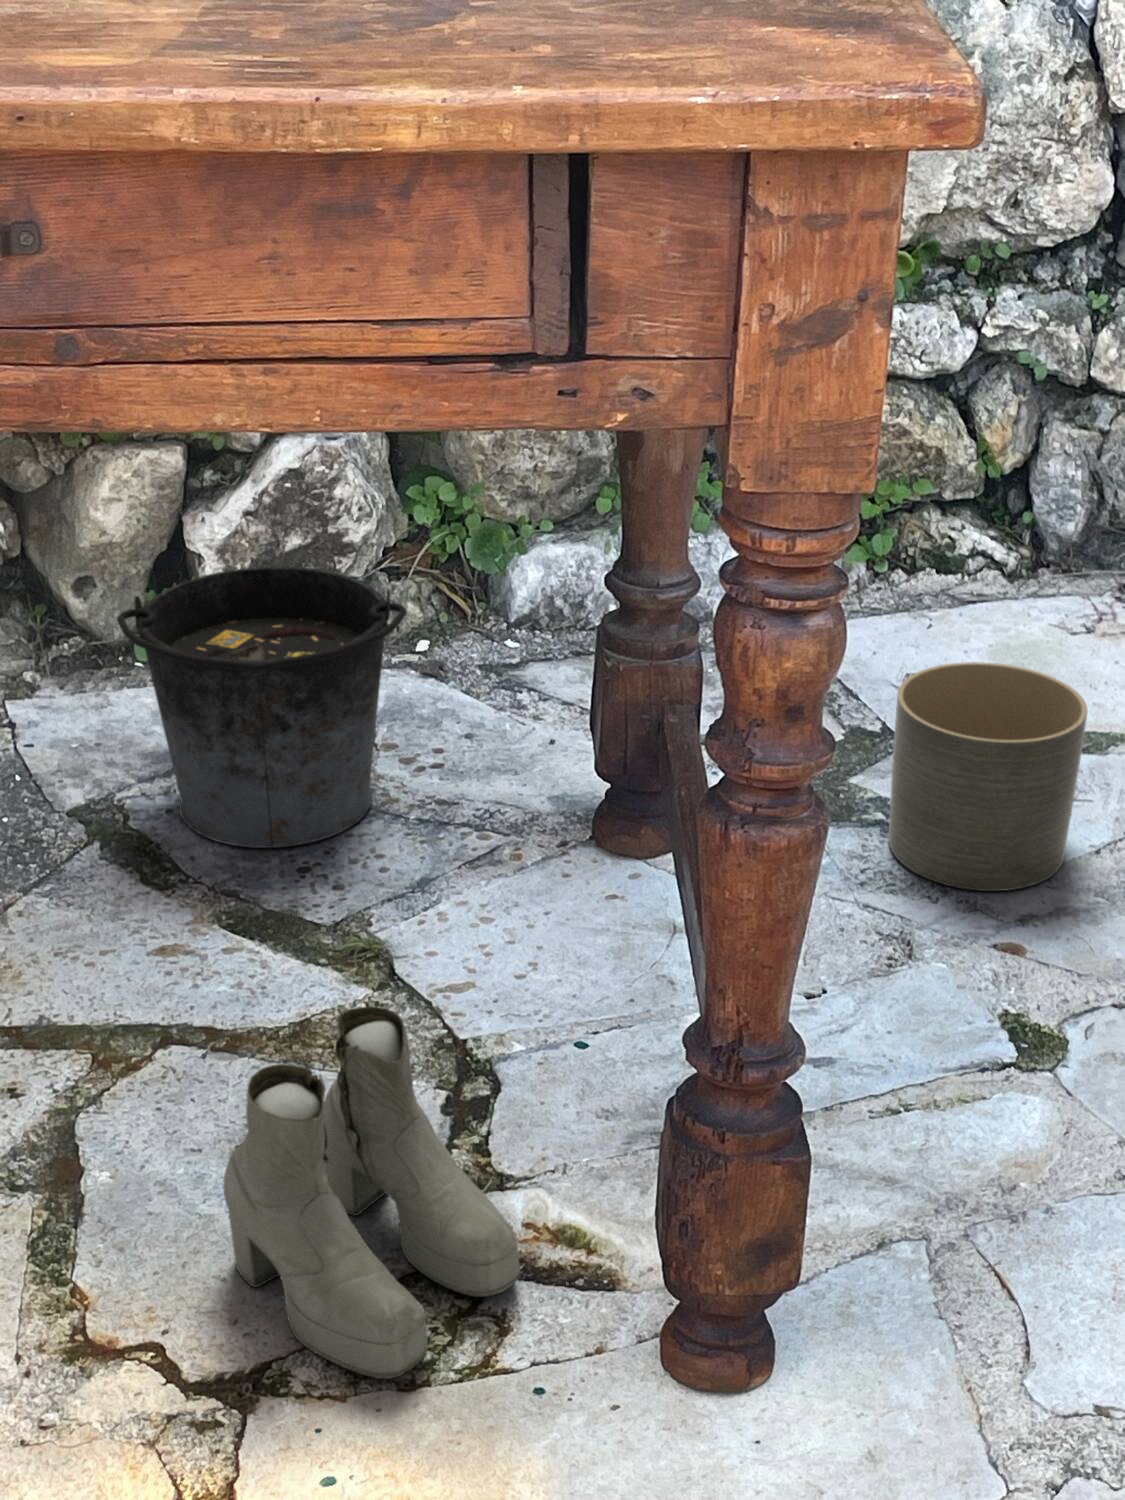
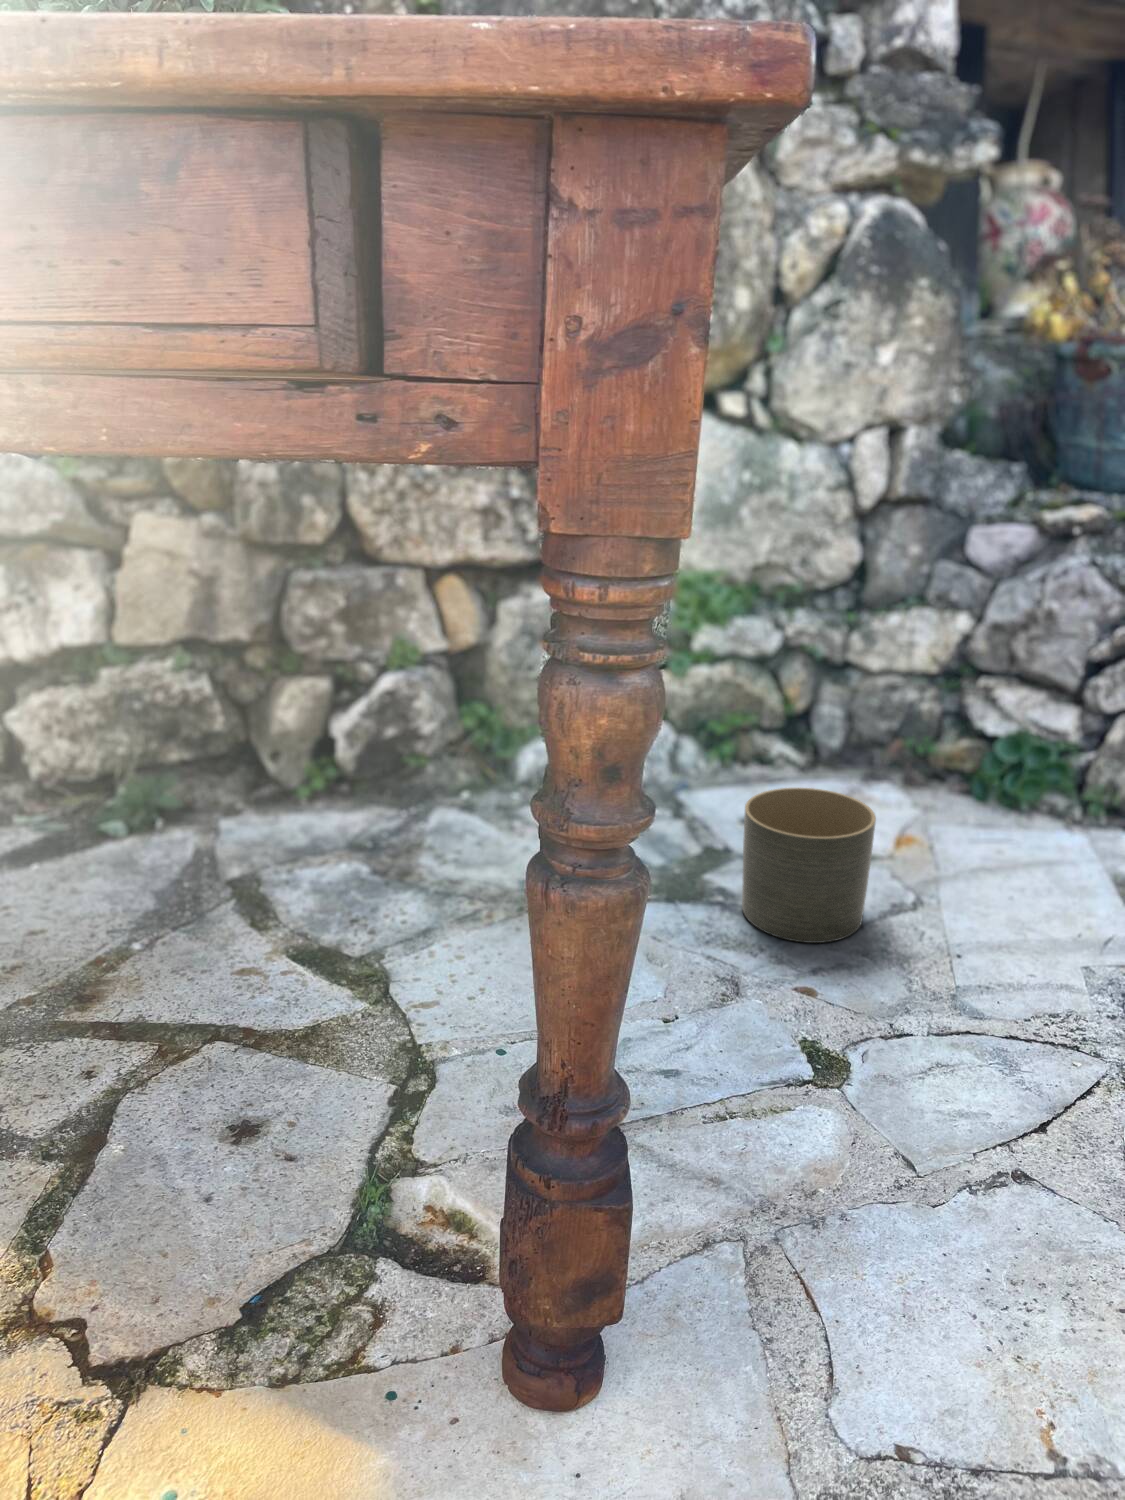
bucket: present [117,567,407,848] -> none [243,727,427,903]
boots: present [223,1006,520,1379] -> none [160,1030,401,1375]

